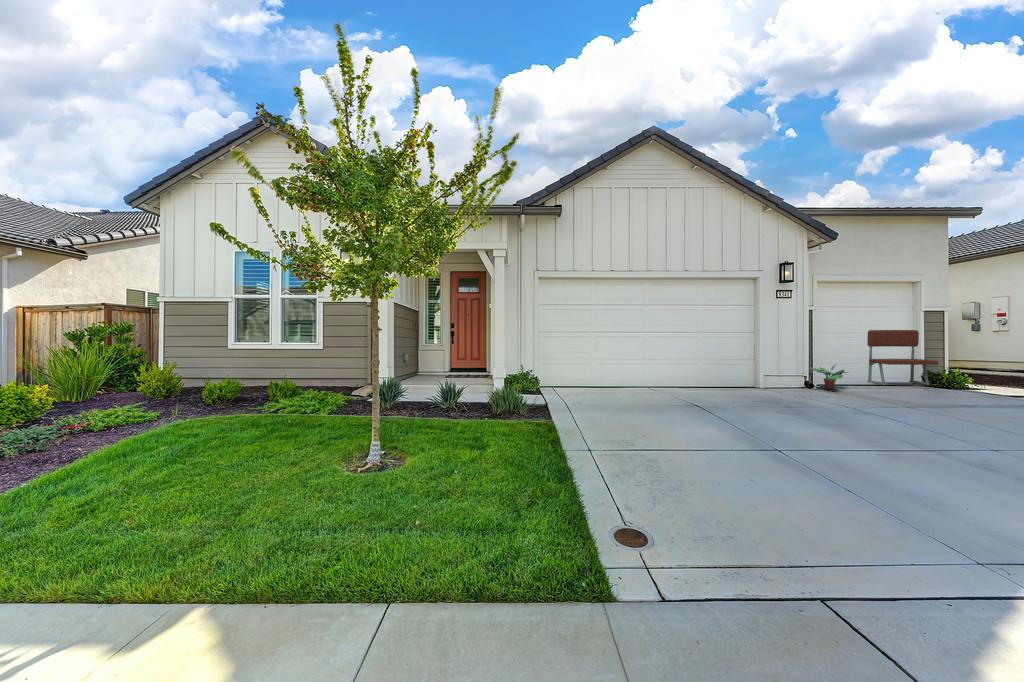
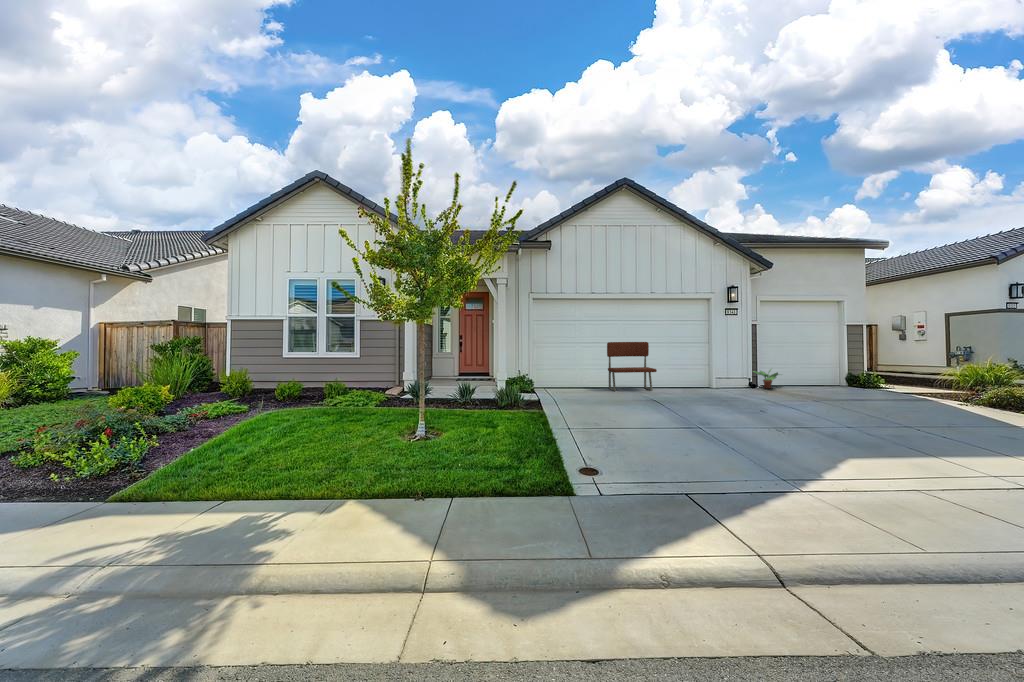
bench: present [867,330,938,385] -> present [607,342,657,391]

